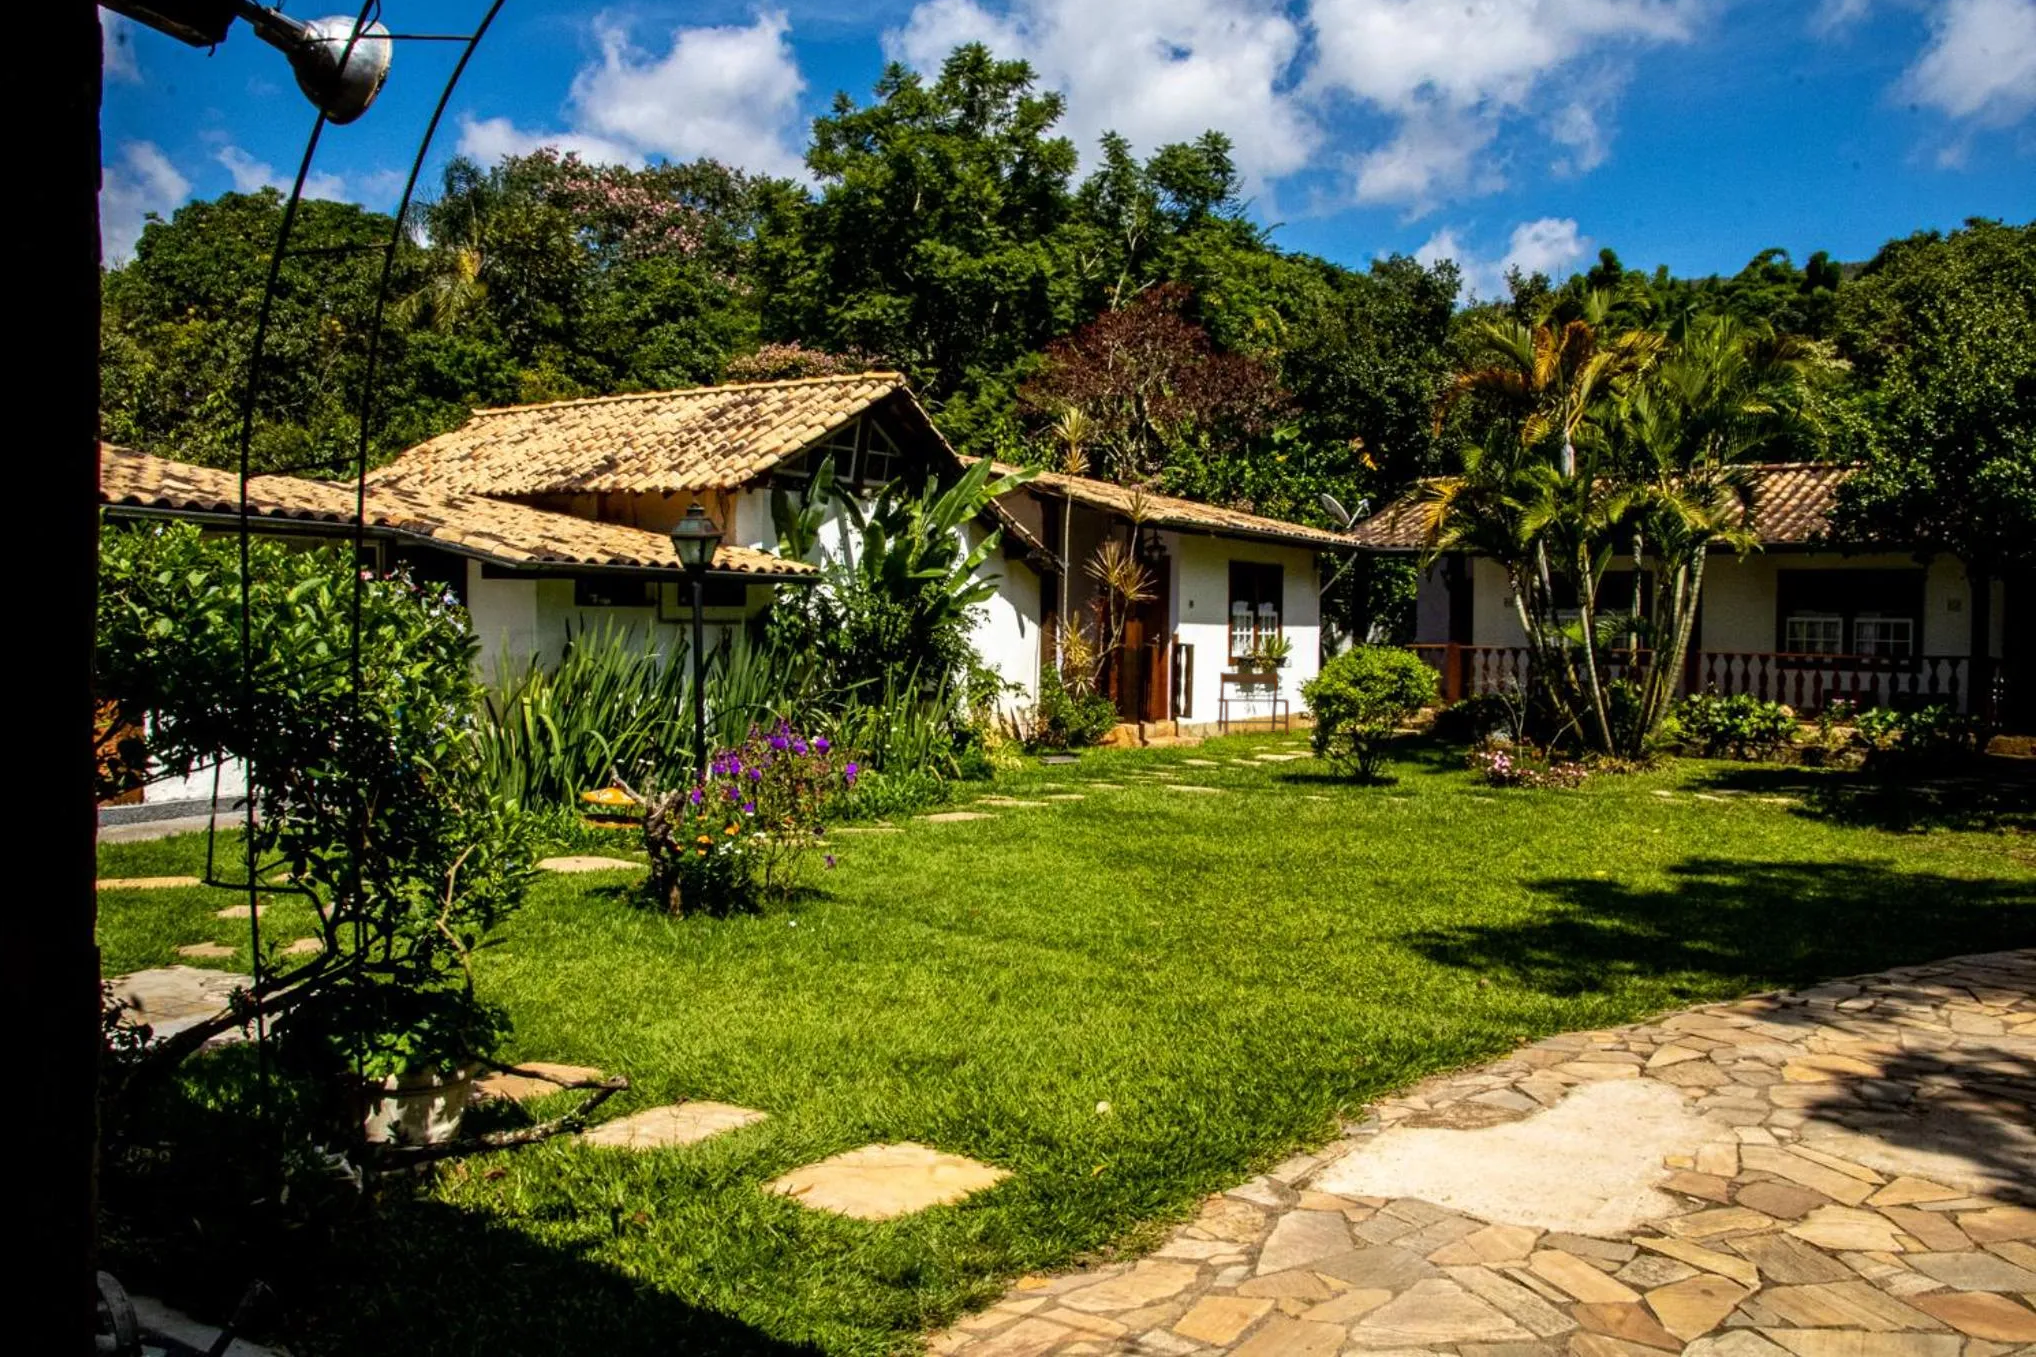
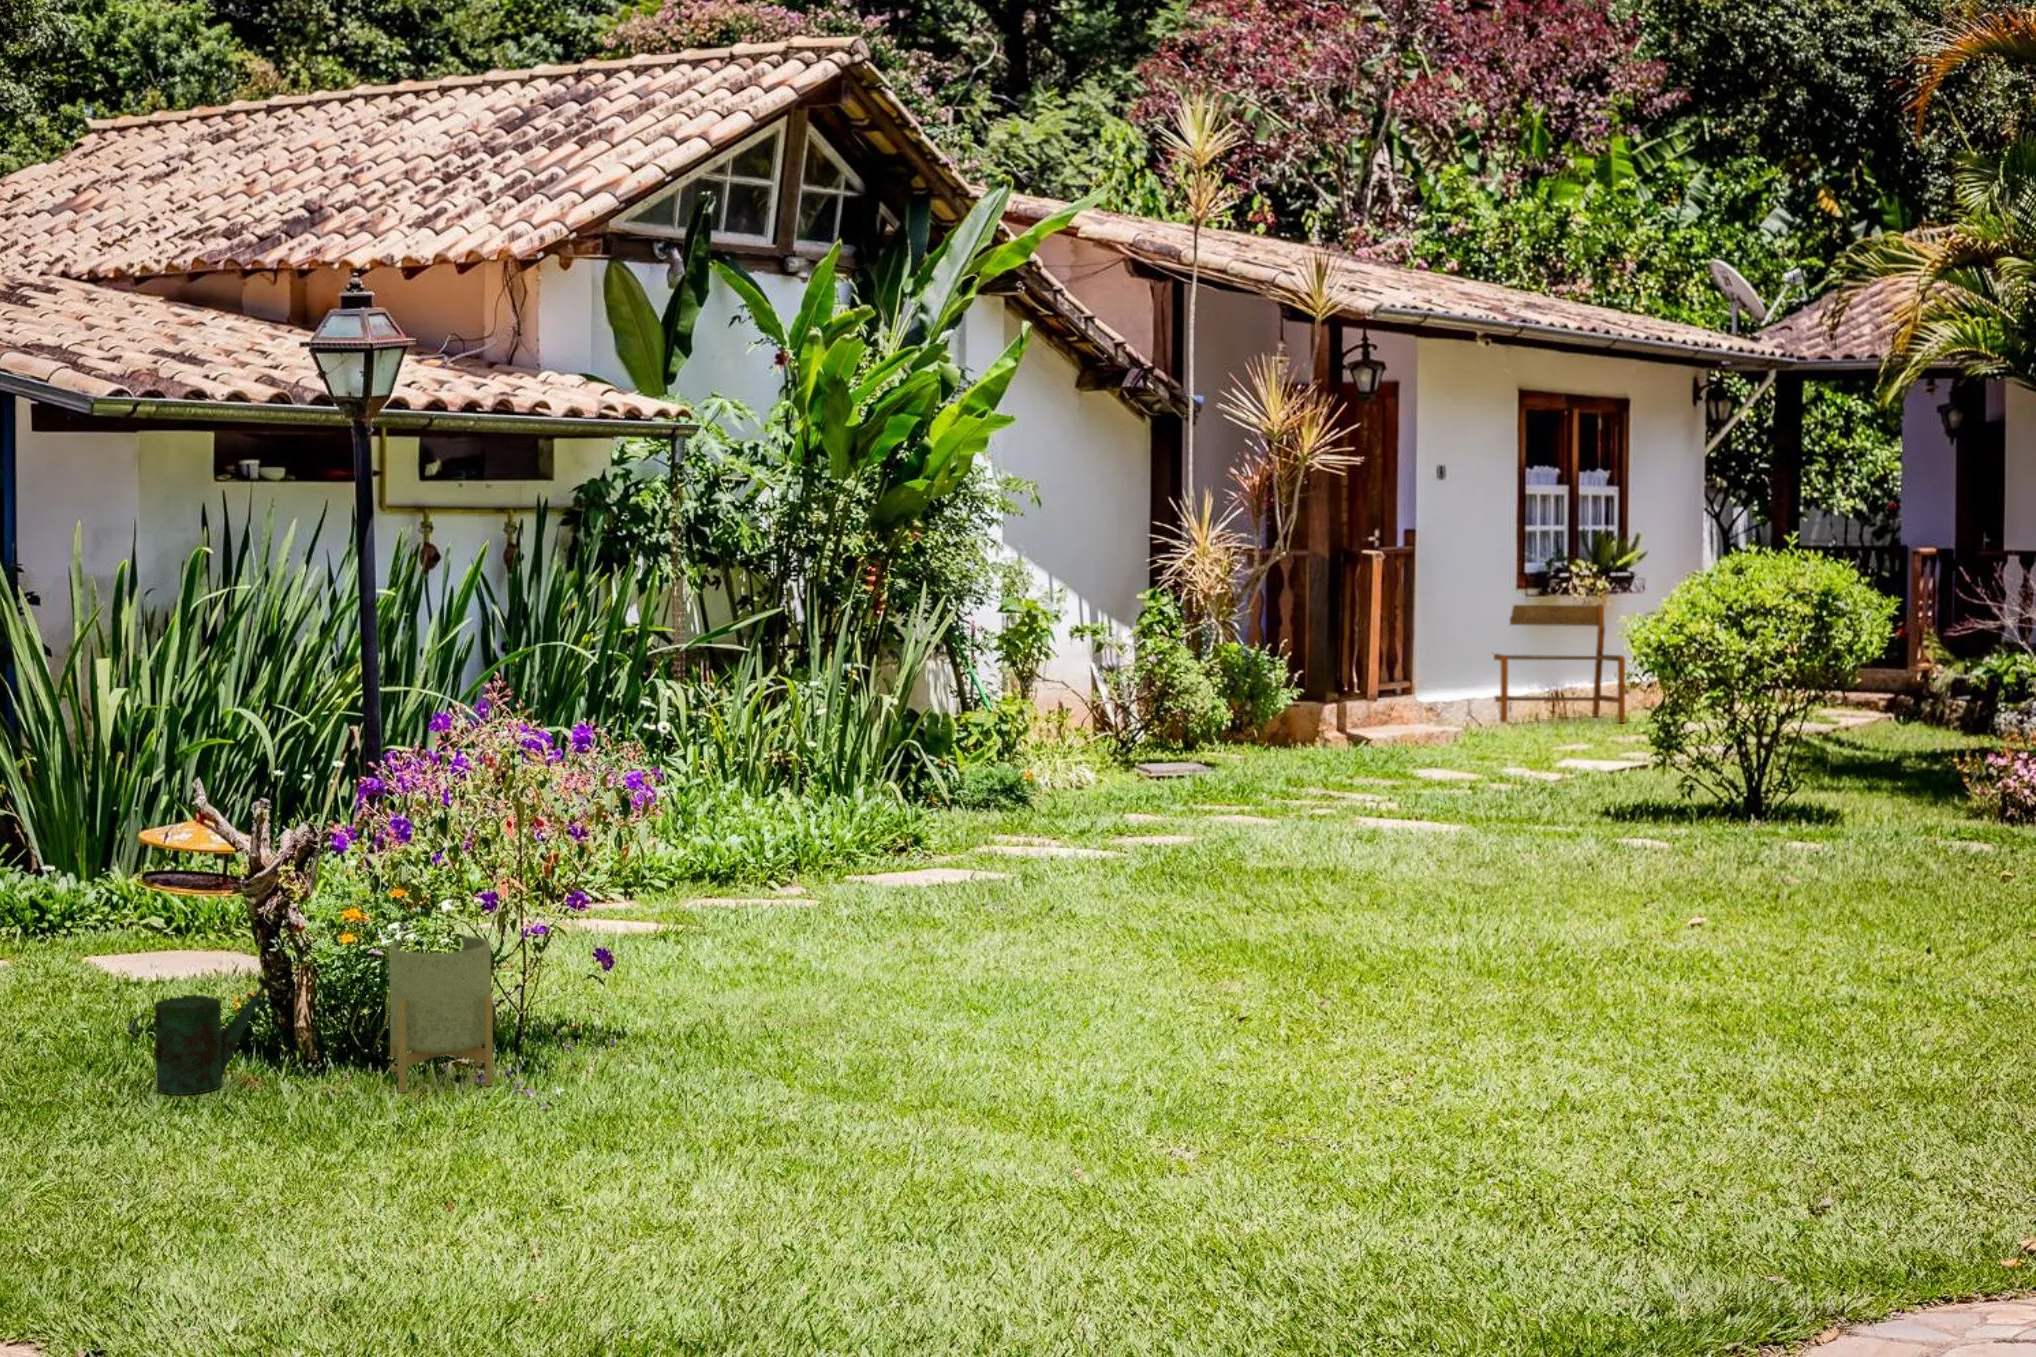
planter: none [709,835,764,915] -> present [389,936,493,1093]
watering can: none [581,856,651,917] -> present [132,977,276,1095]

